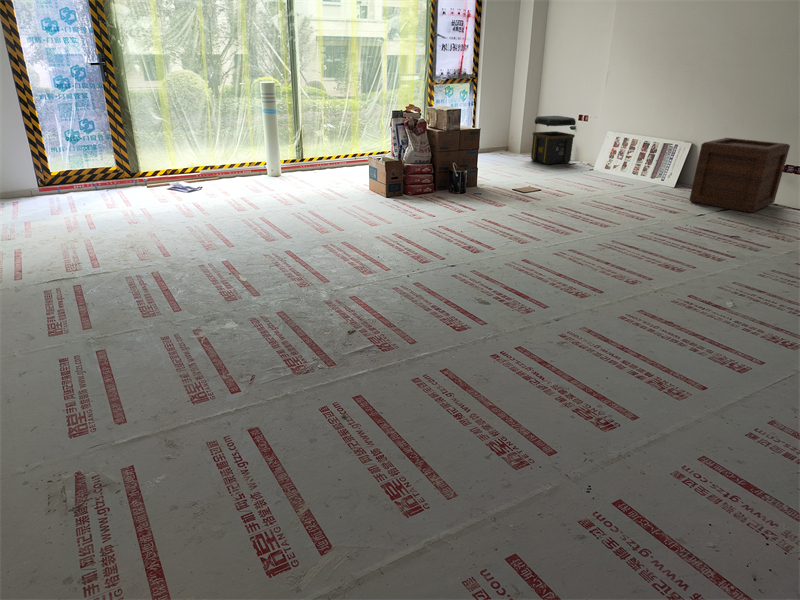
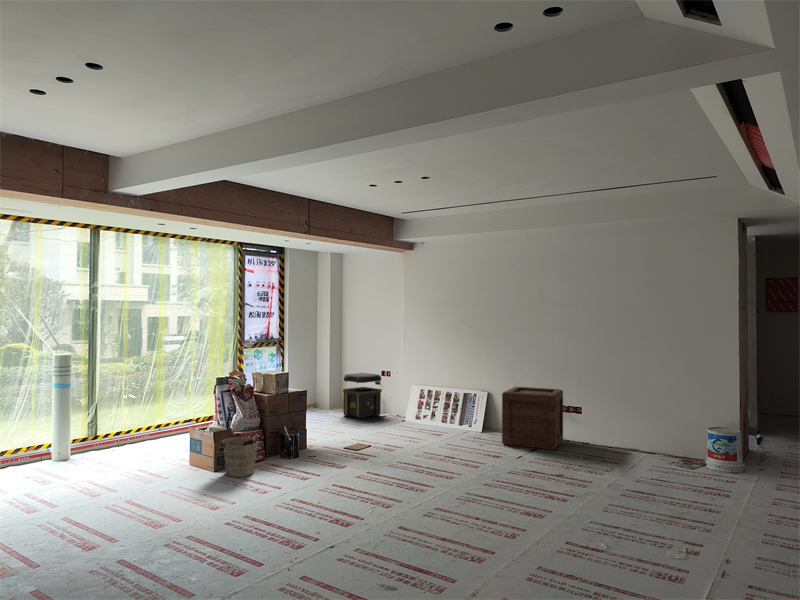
bucket: none [391,168,424,203] -> present [223,437,258,477]

